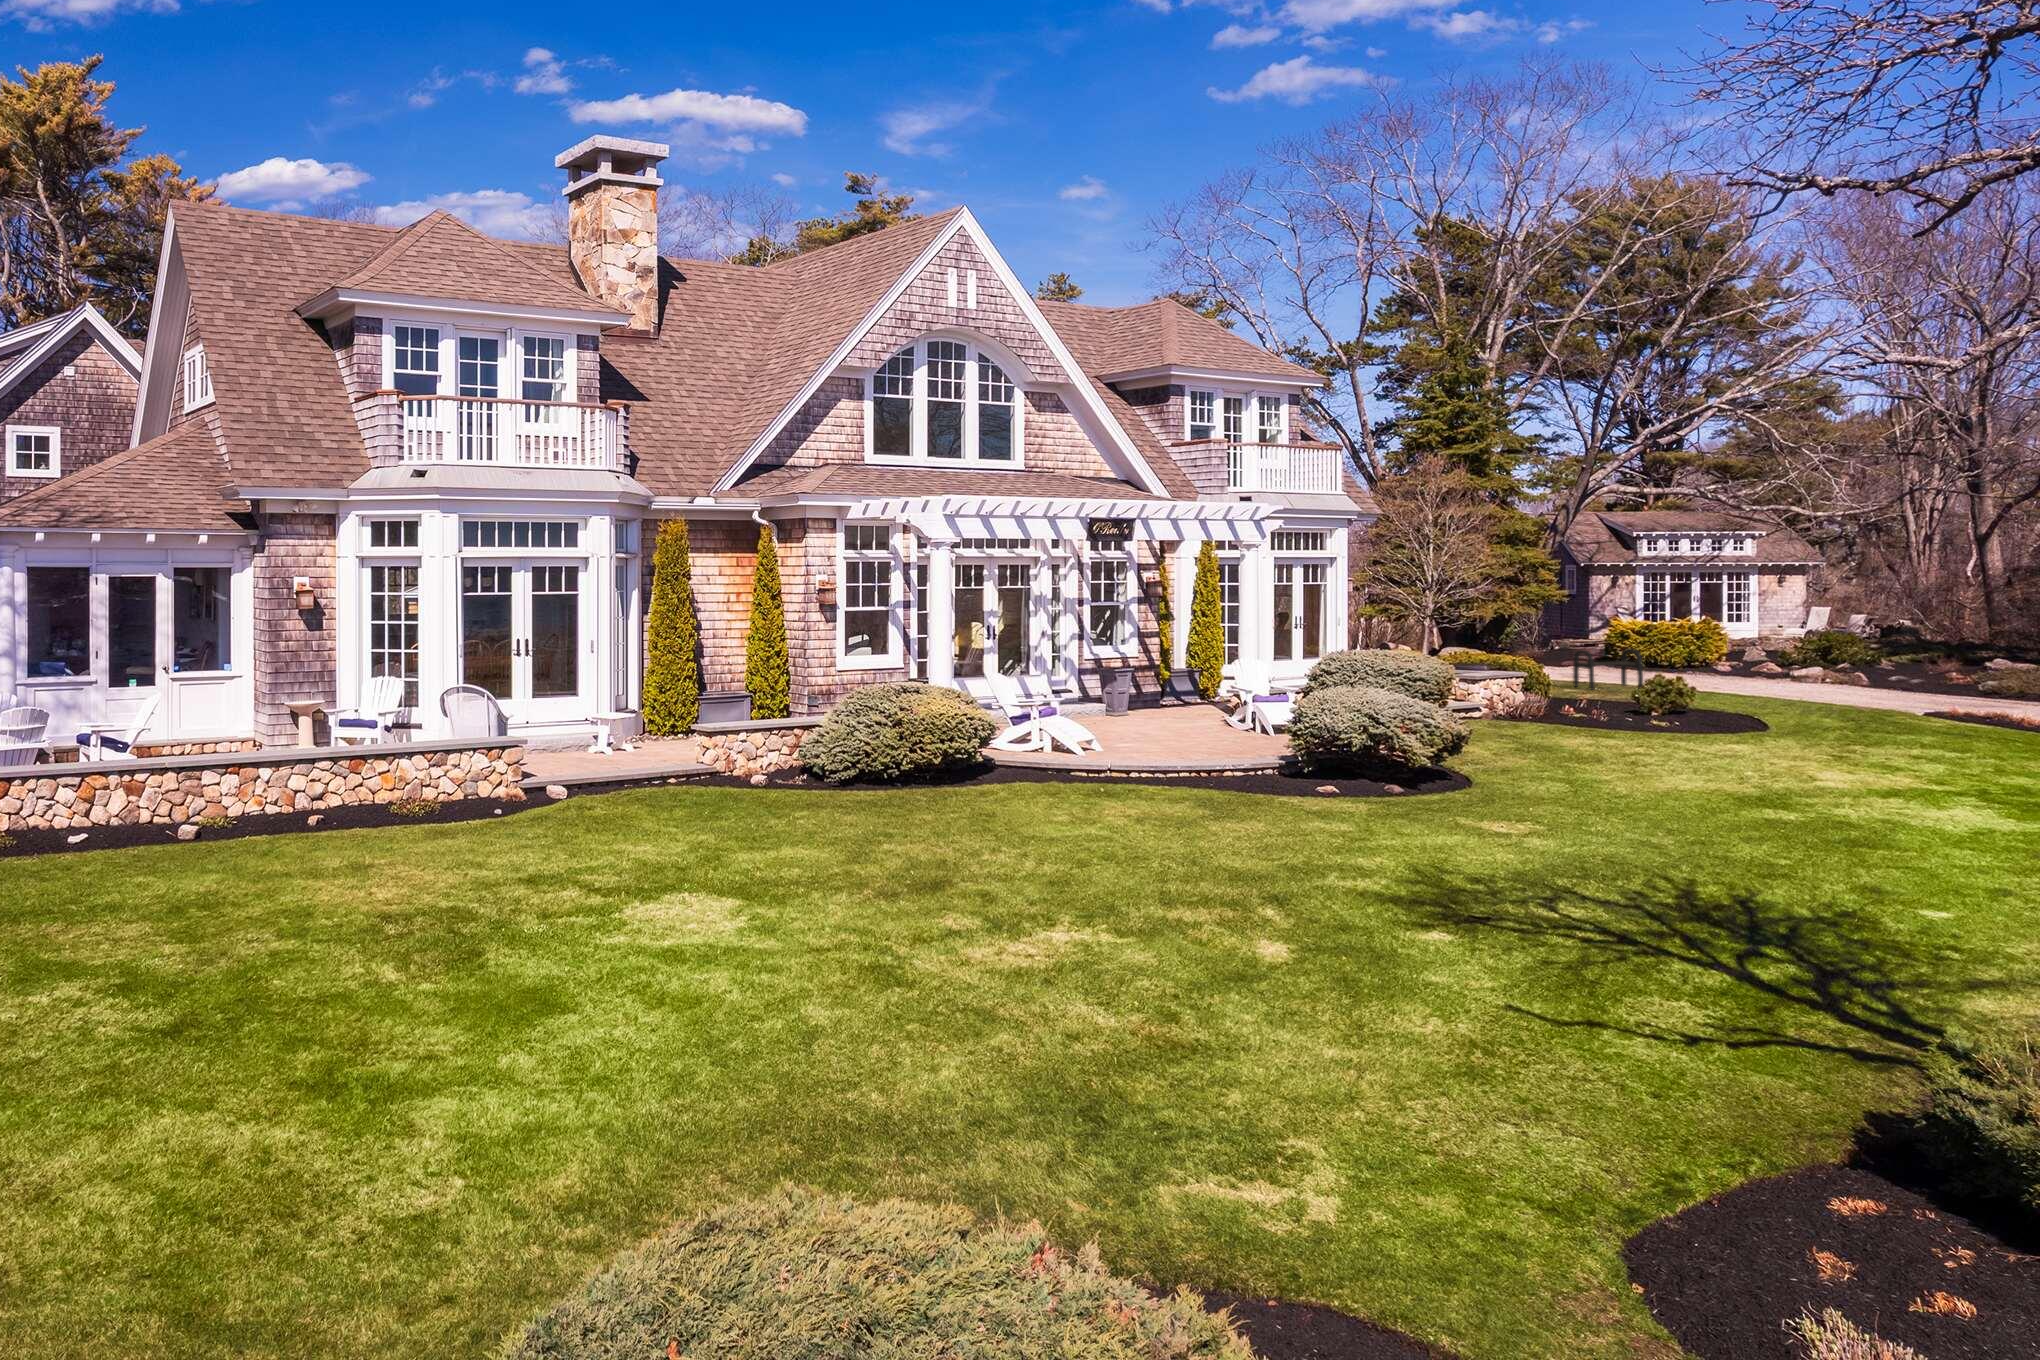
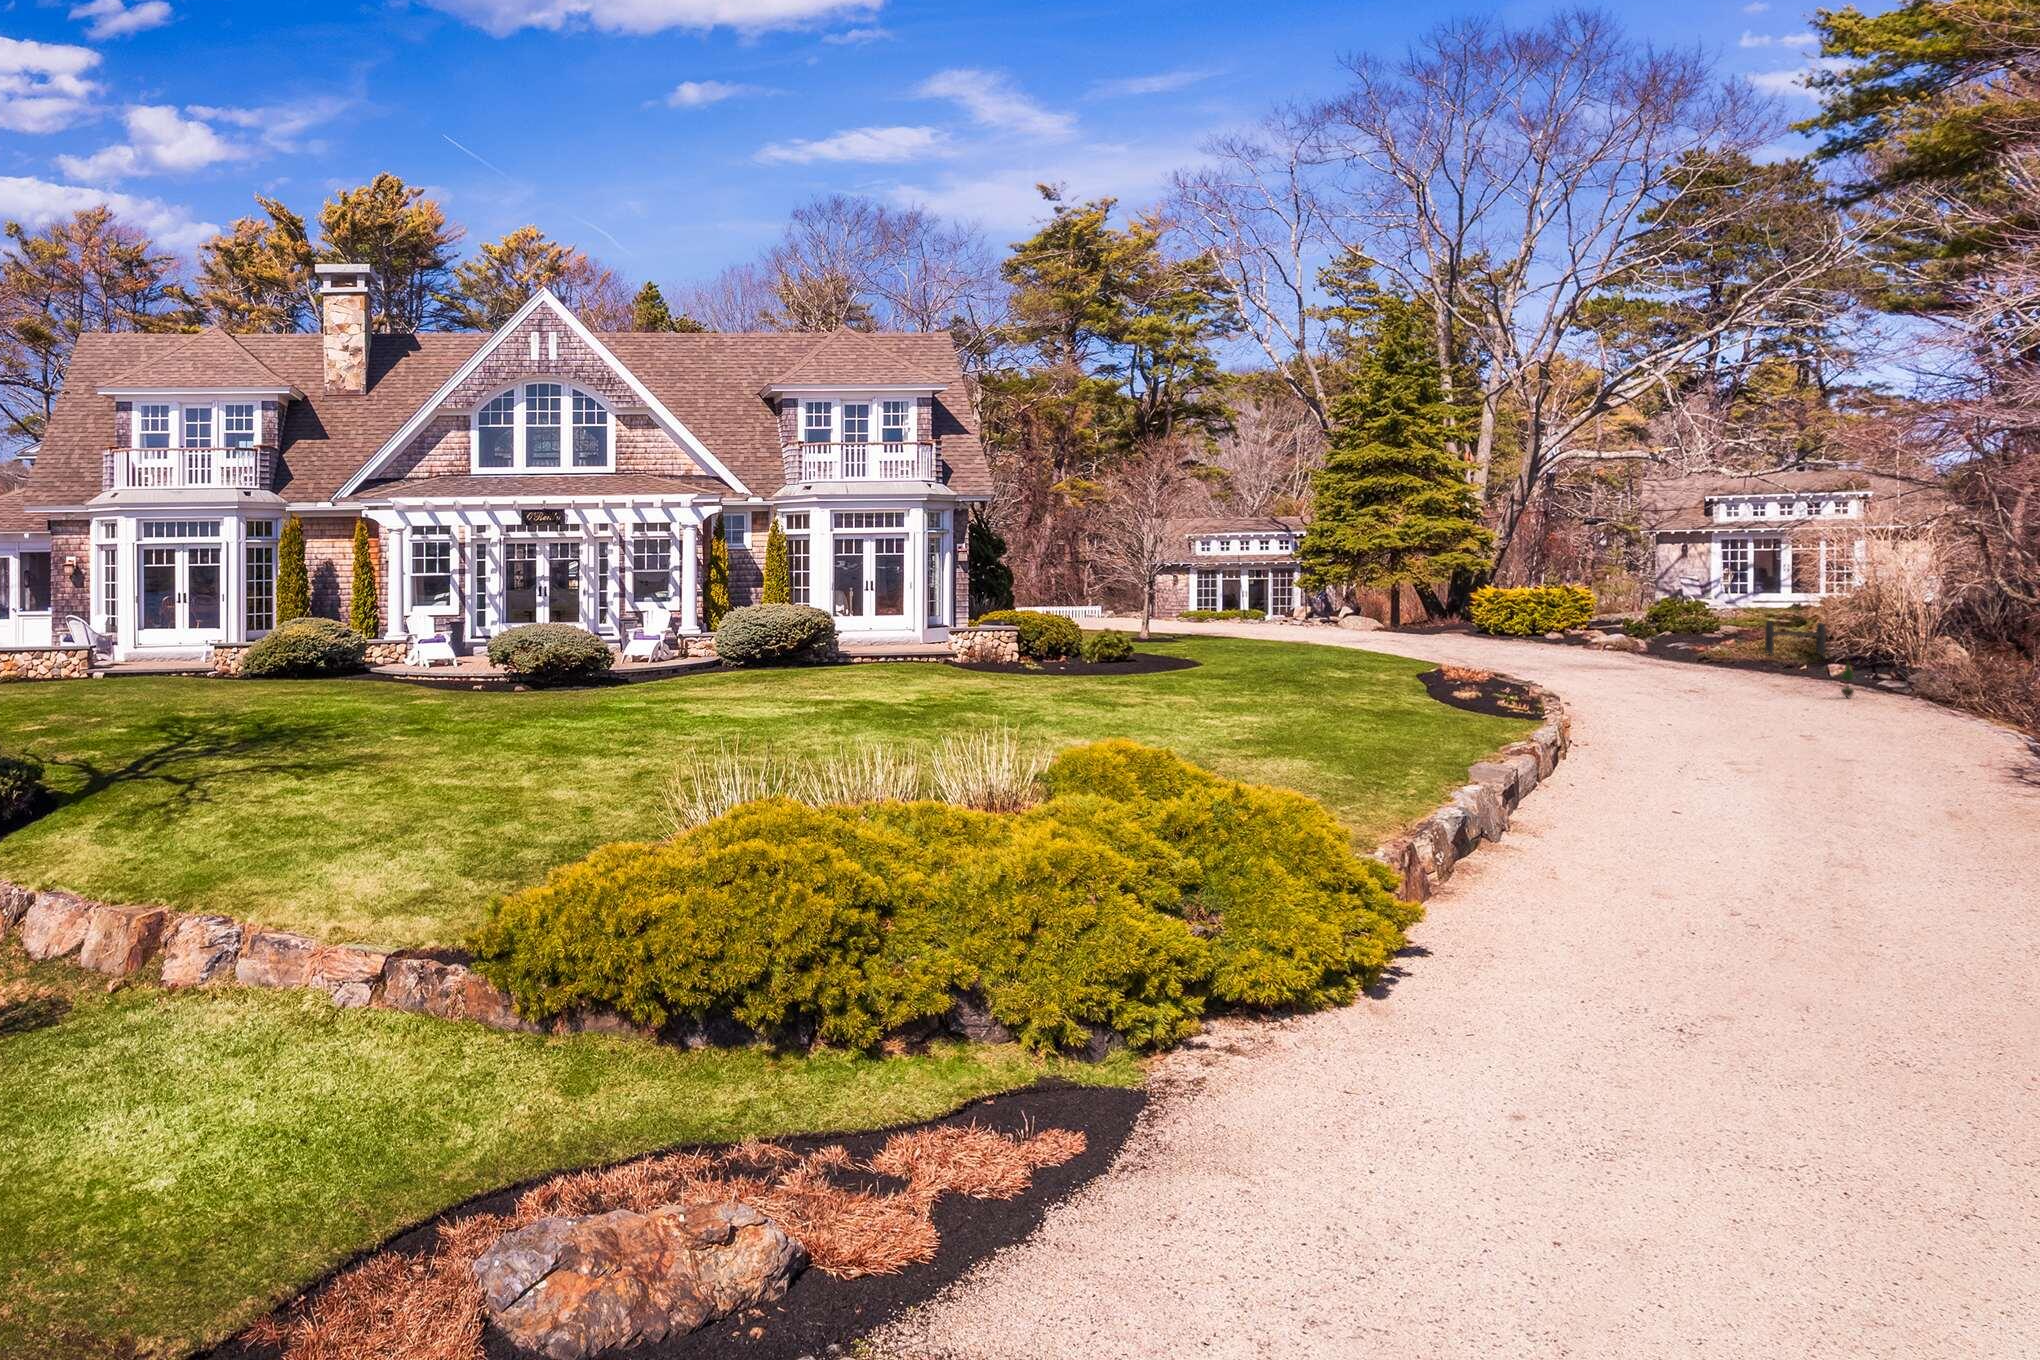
potted tree: none [1849,684,1870,731] -> present [1841,663,1854,697]

